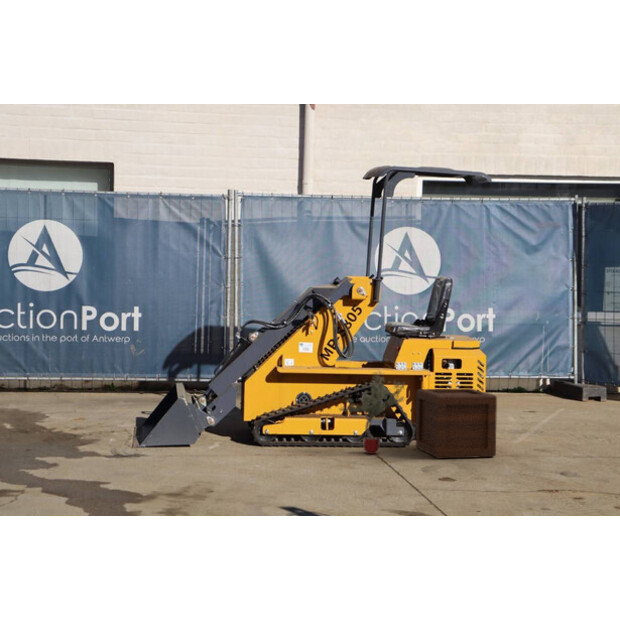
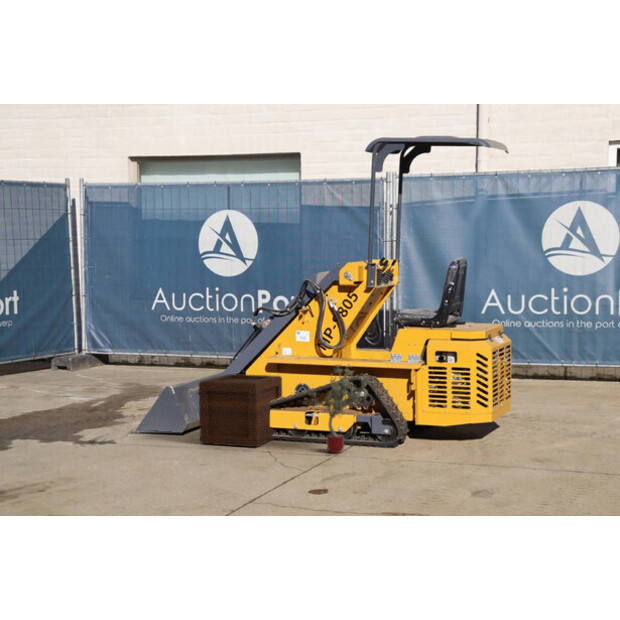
wooden crate: present [416,389,497,459] -> present [199,374,282,447]

